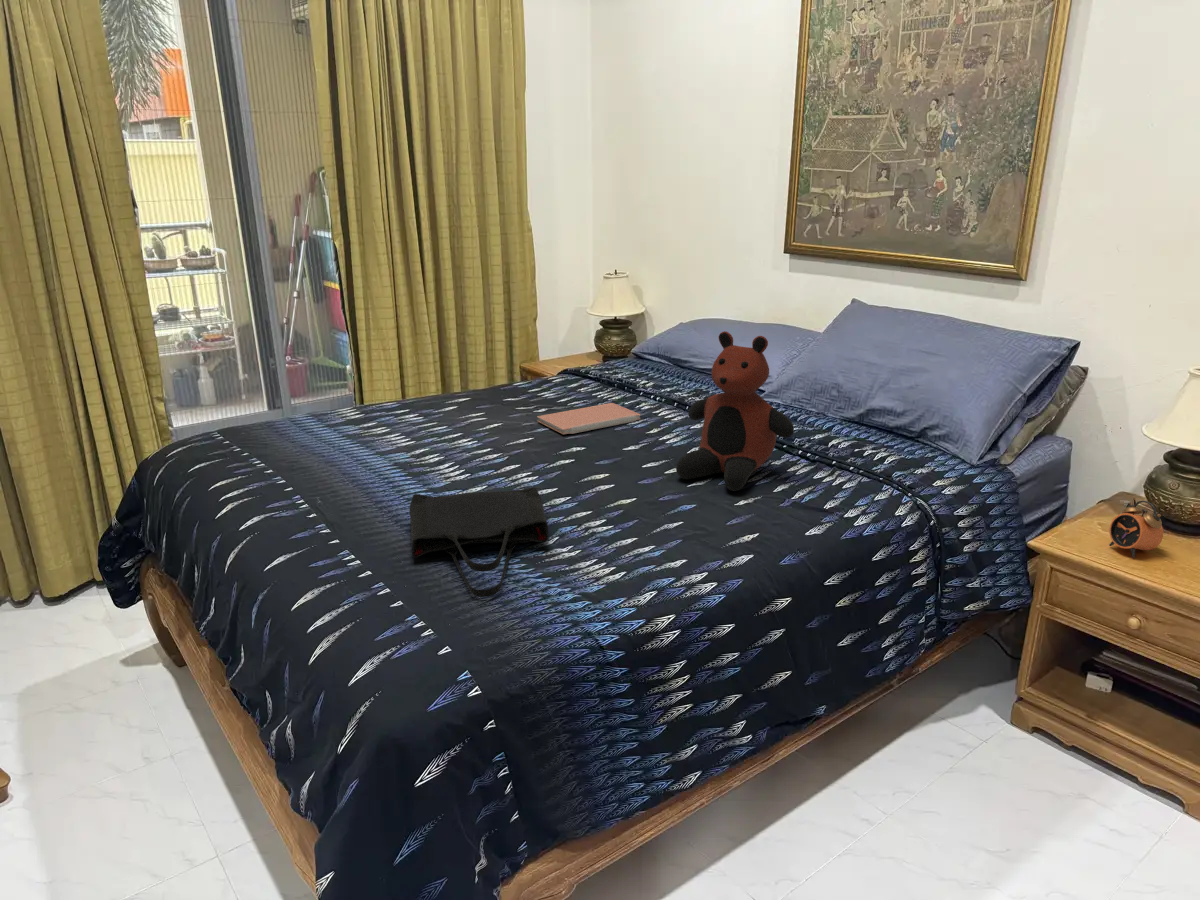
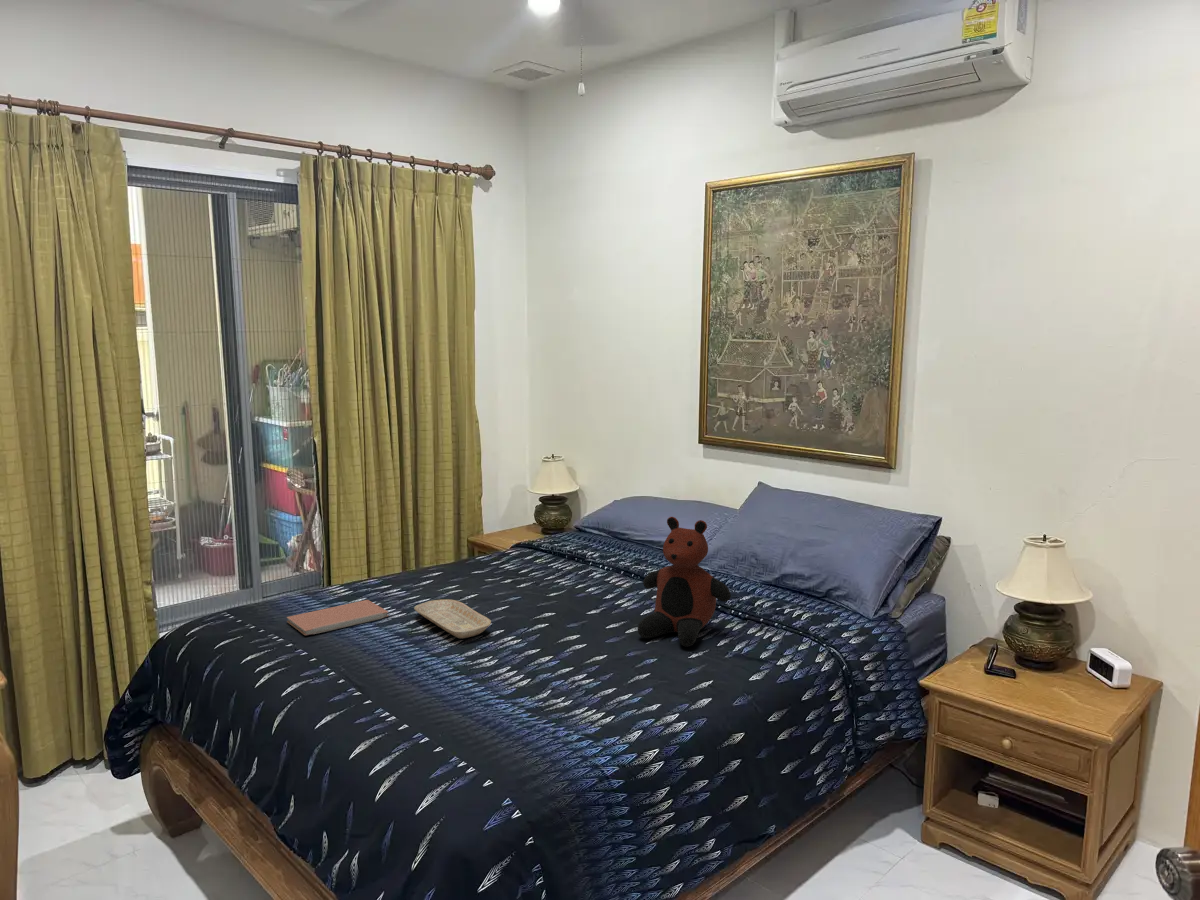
notebook: present [537,403,641,434] -> present [287,600,388,635]
tray: none [422,426,504,471] -> present [414,599,491,638]
tote bag: present [410,487,548,597] -> none [426,650,548,742]
alarm clock: present [1109,501,1163,558] -> none [976,642,1015,688]

